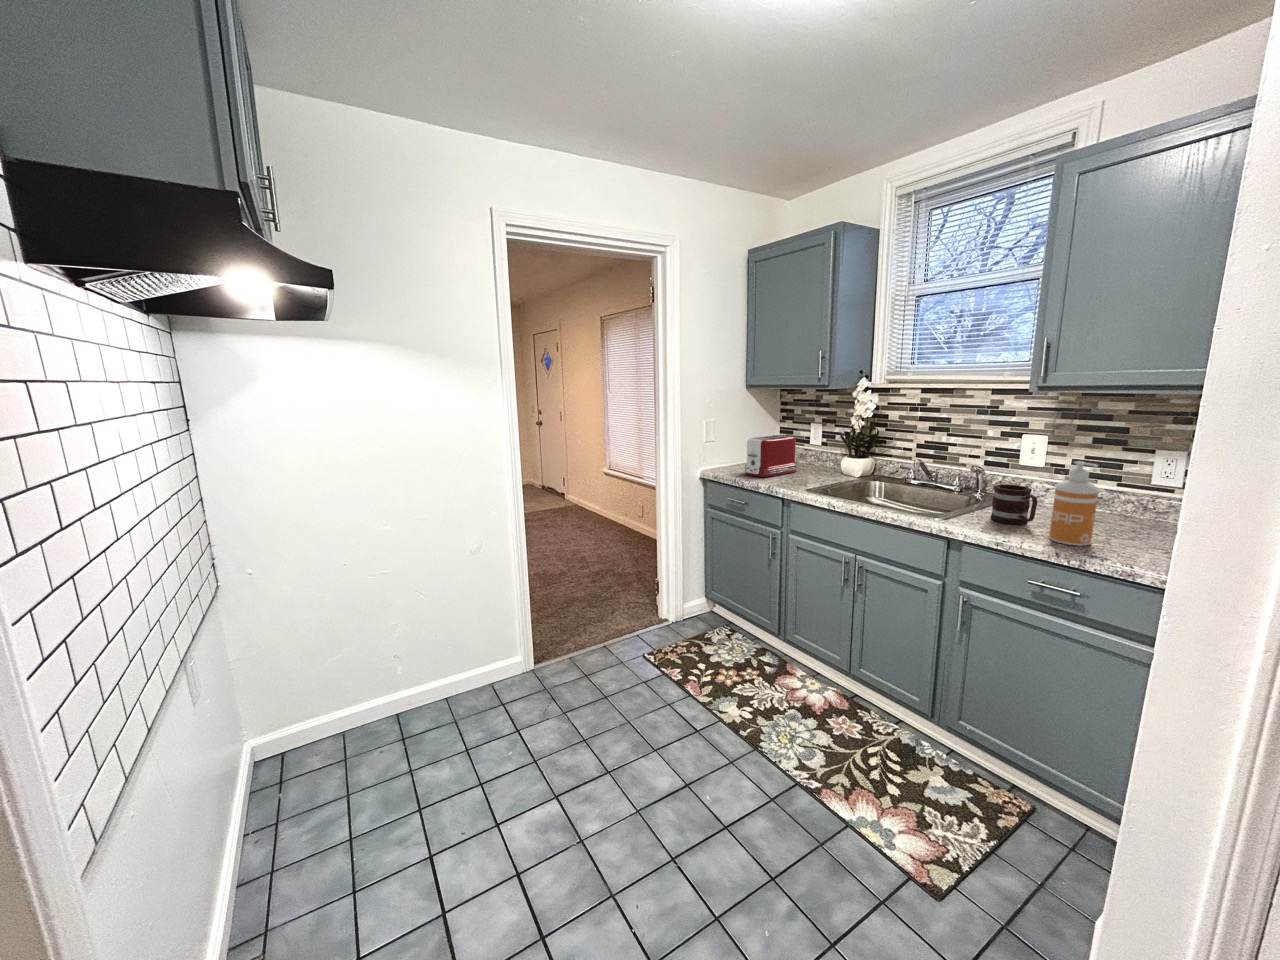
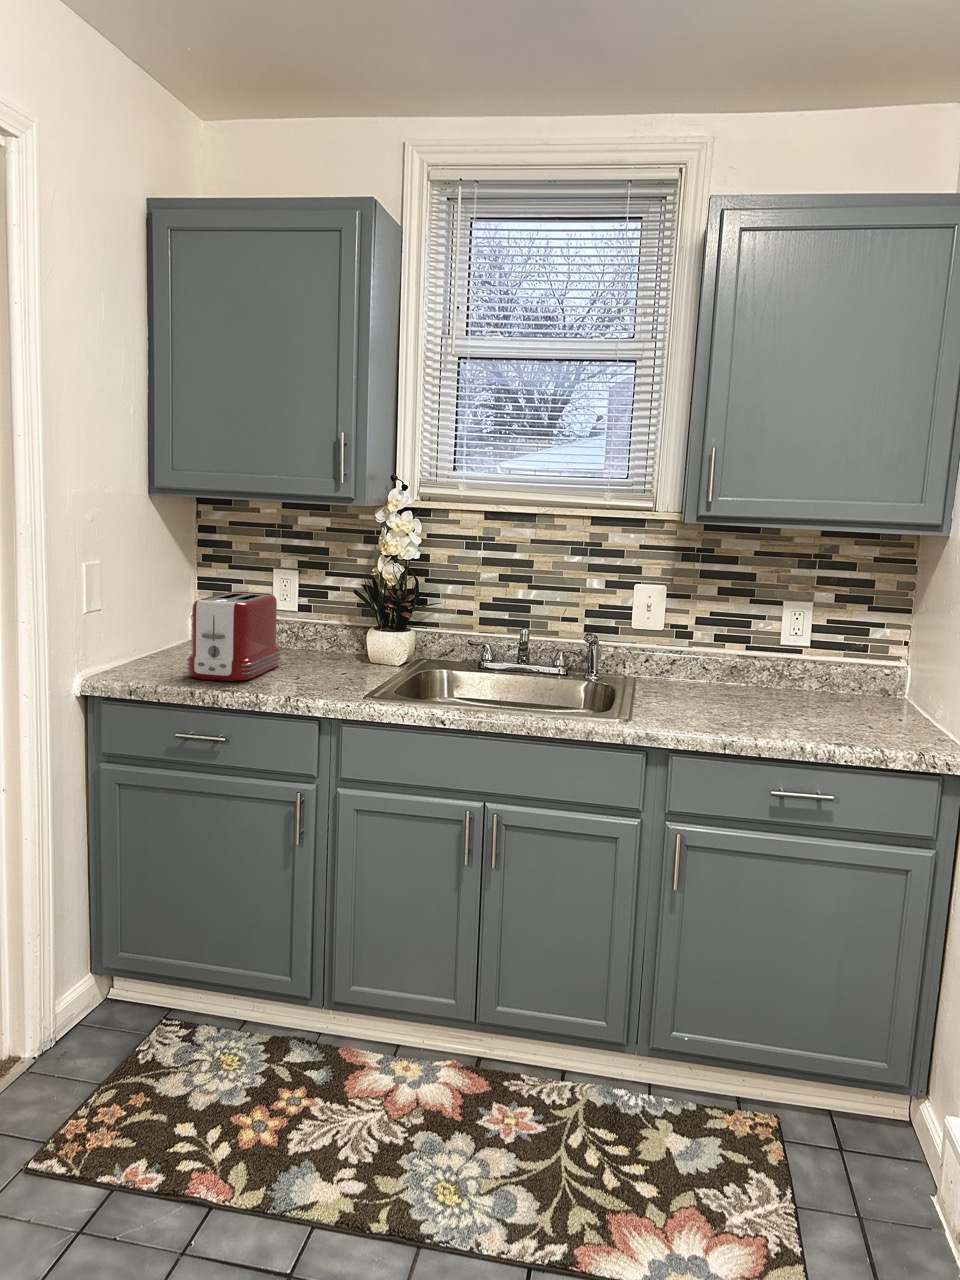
soap dispenser: present [1049,461,1099,546] -> none [763,619,817,734]
mug: present [991,484,1037,524] -> none [669,658,734,716]

